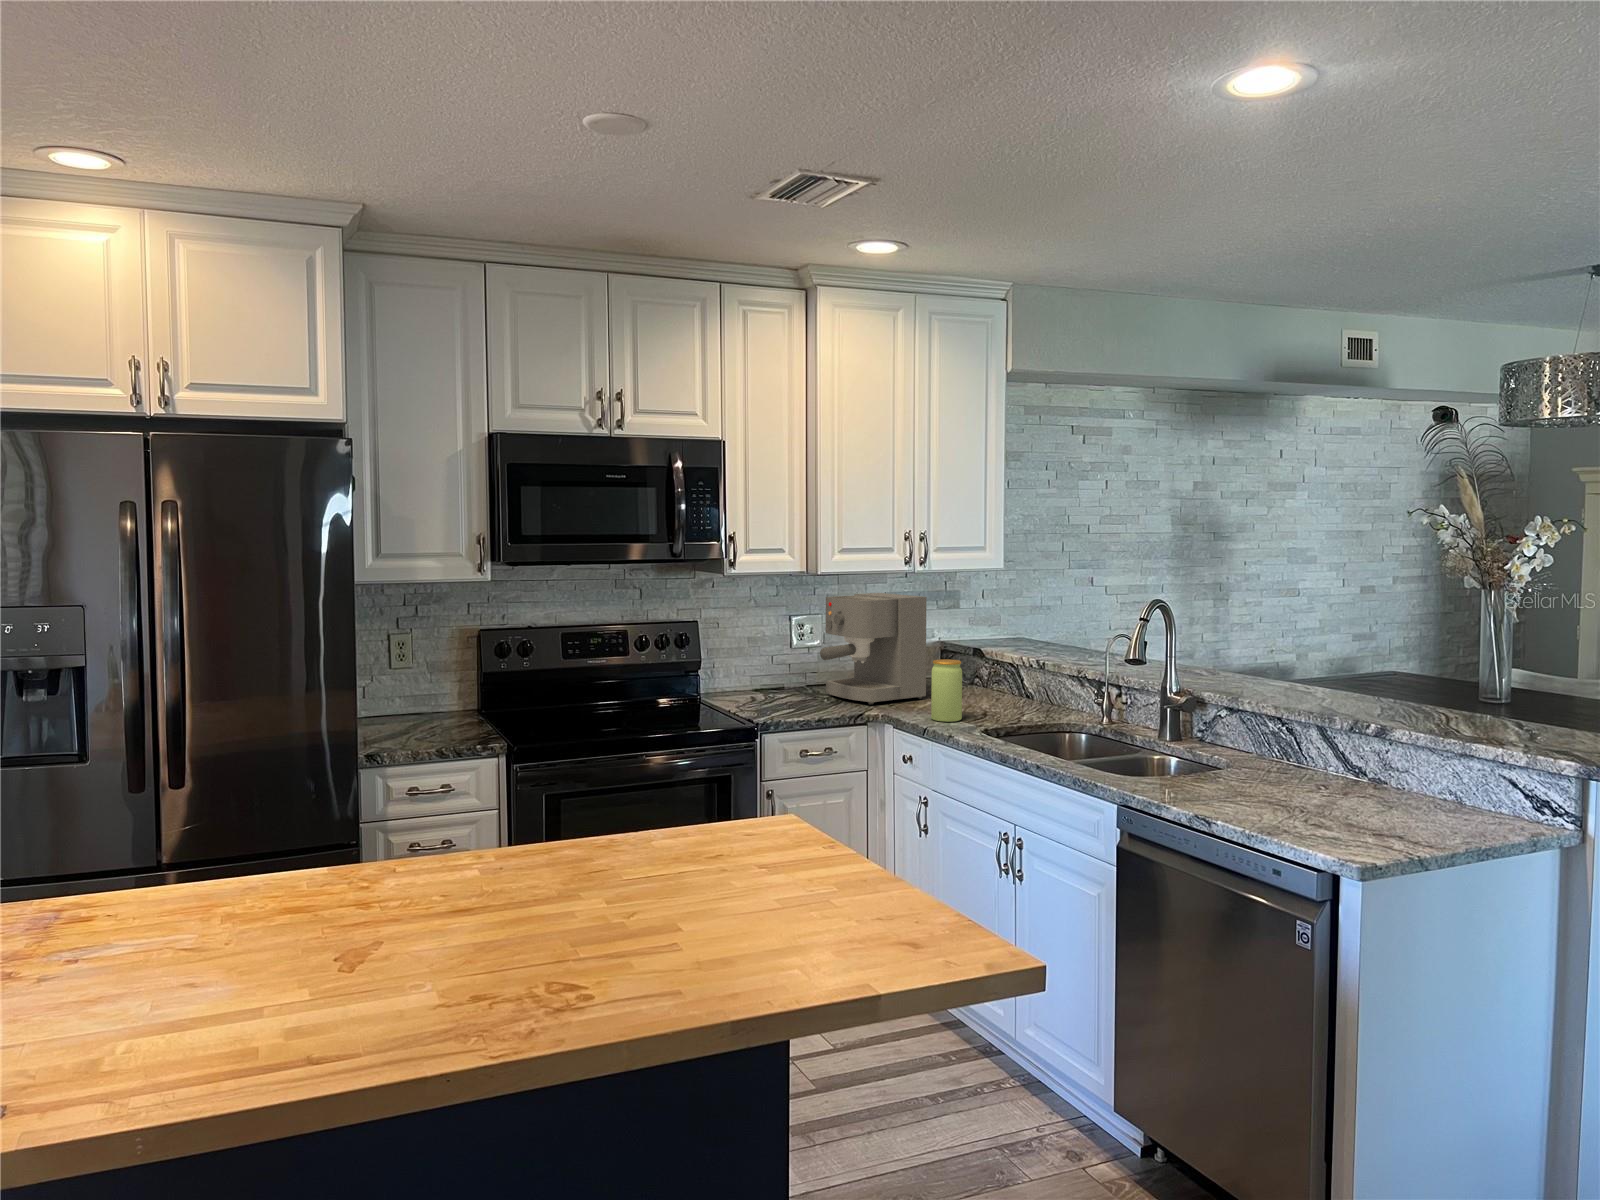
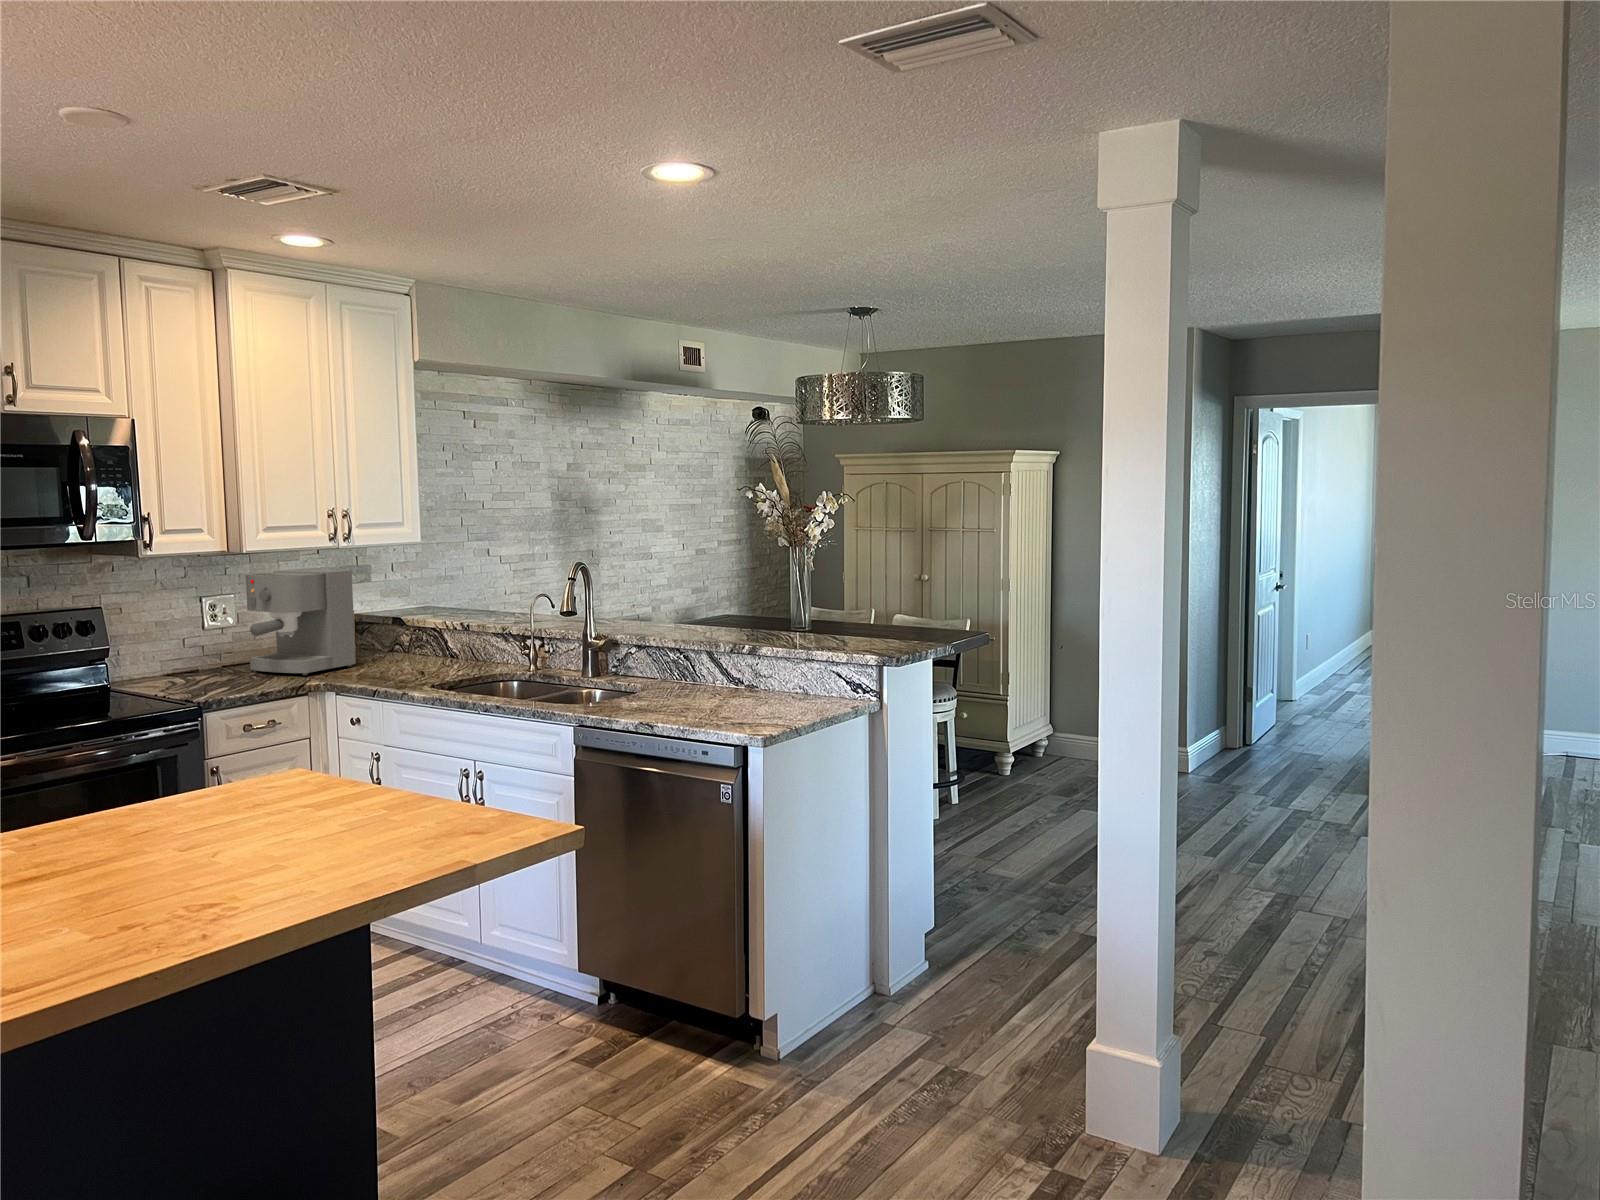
jar: present [931,659,962,722] -> none [372,626,403,683]

